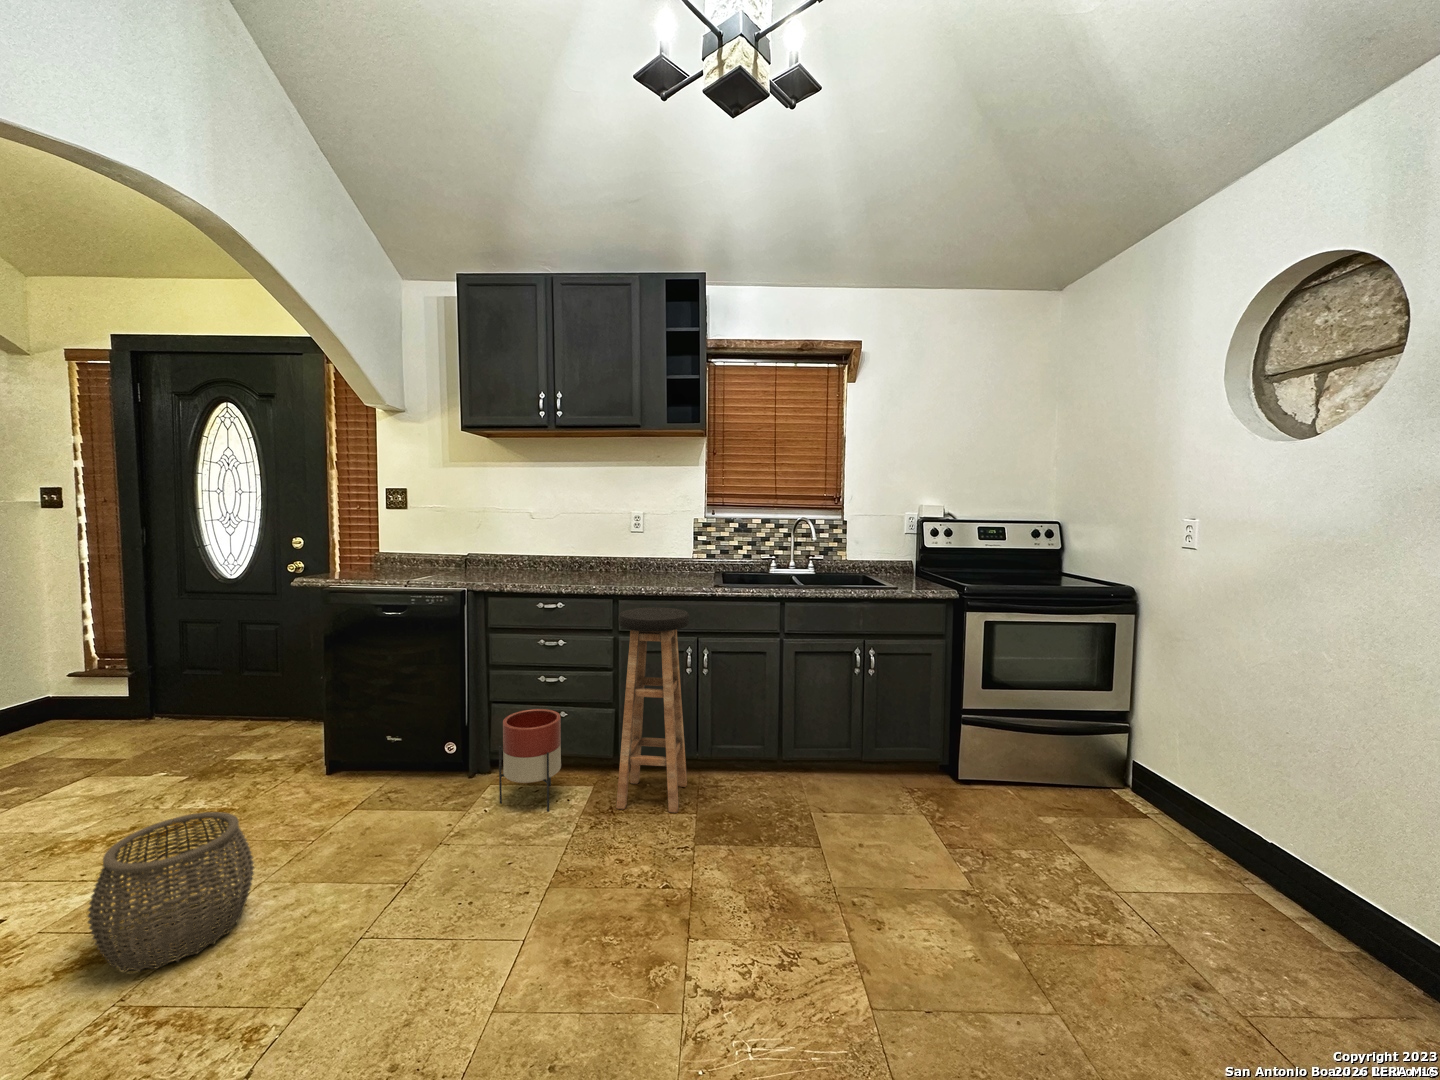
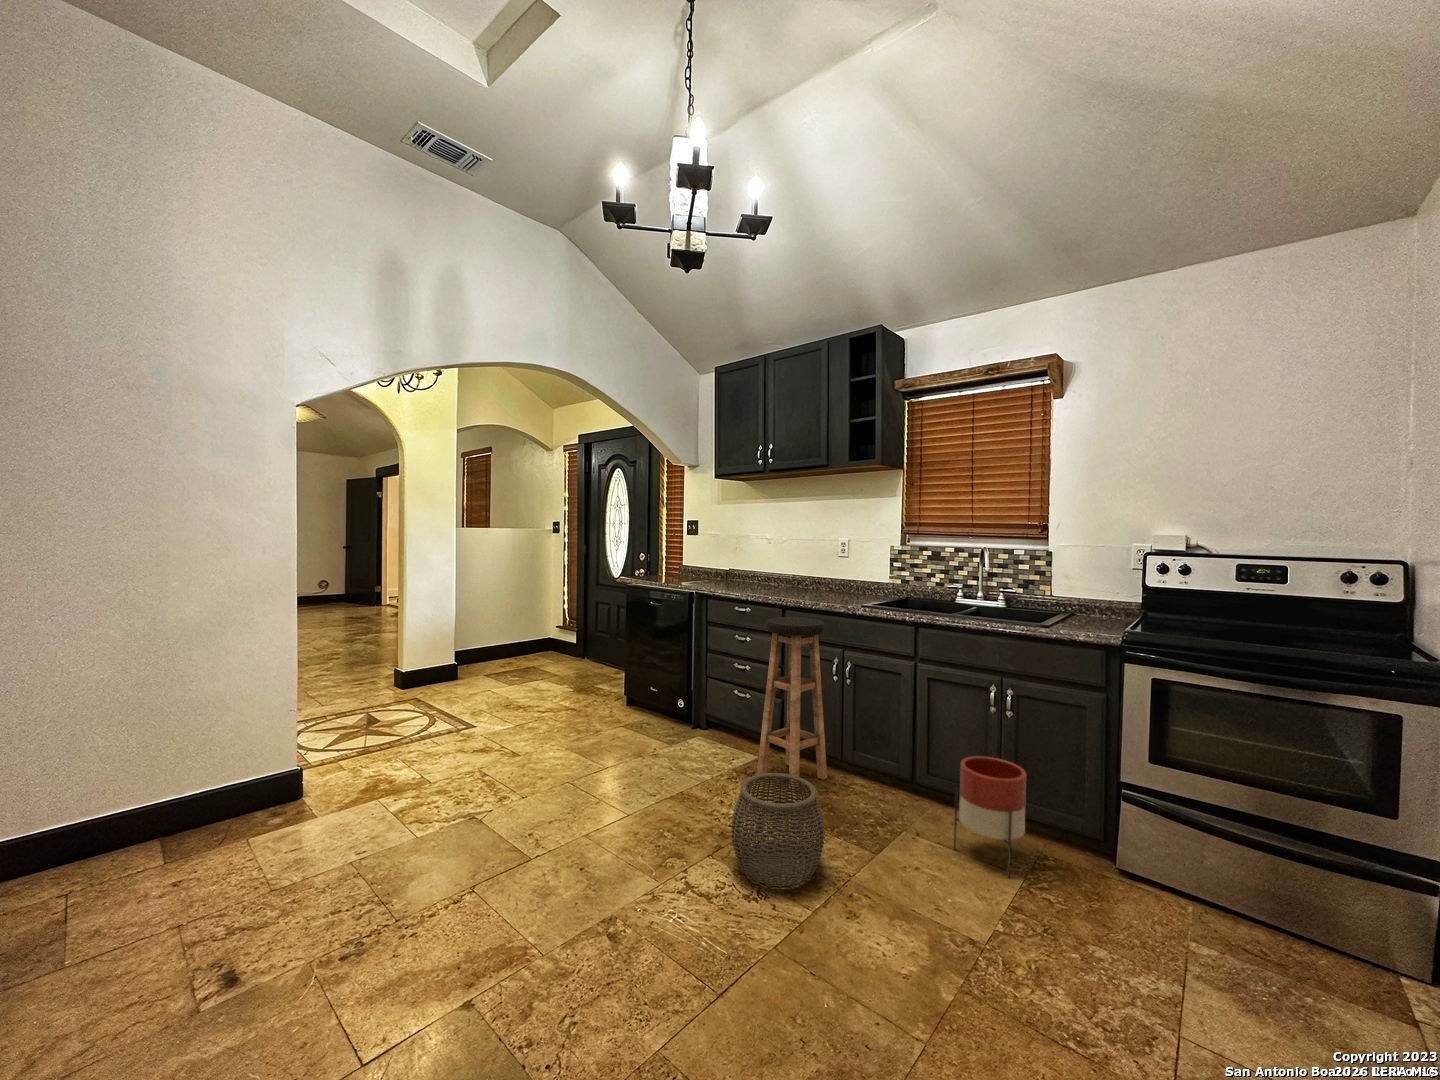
planter: present [499,709,561,811] -> present [954,756,1026,877]
woven basket: present [88,812,254,972] -> present [731,773,825,888]

